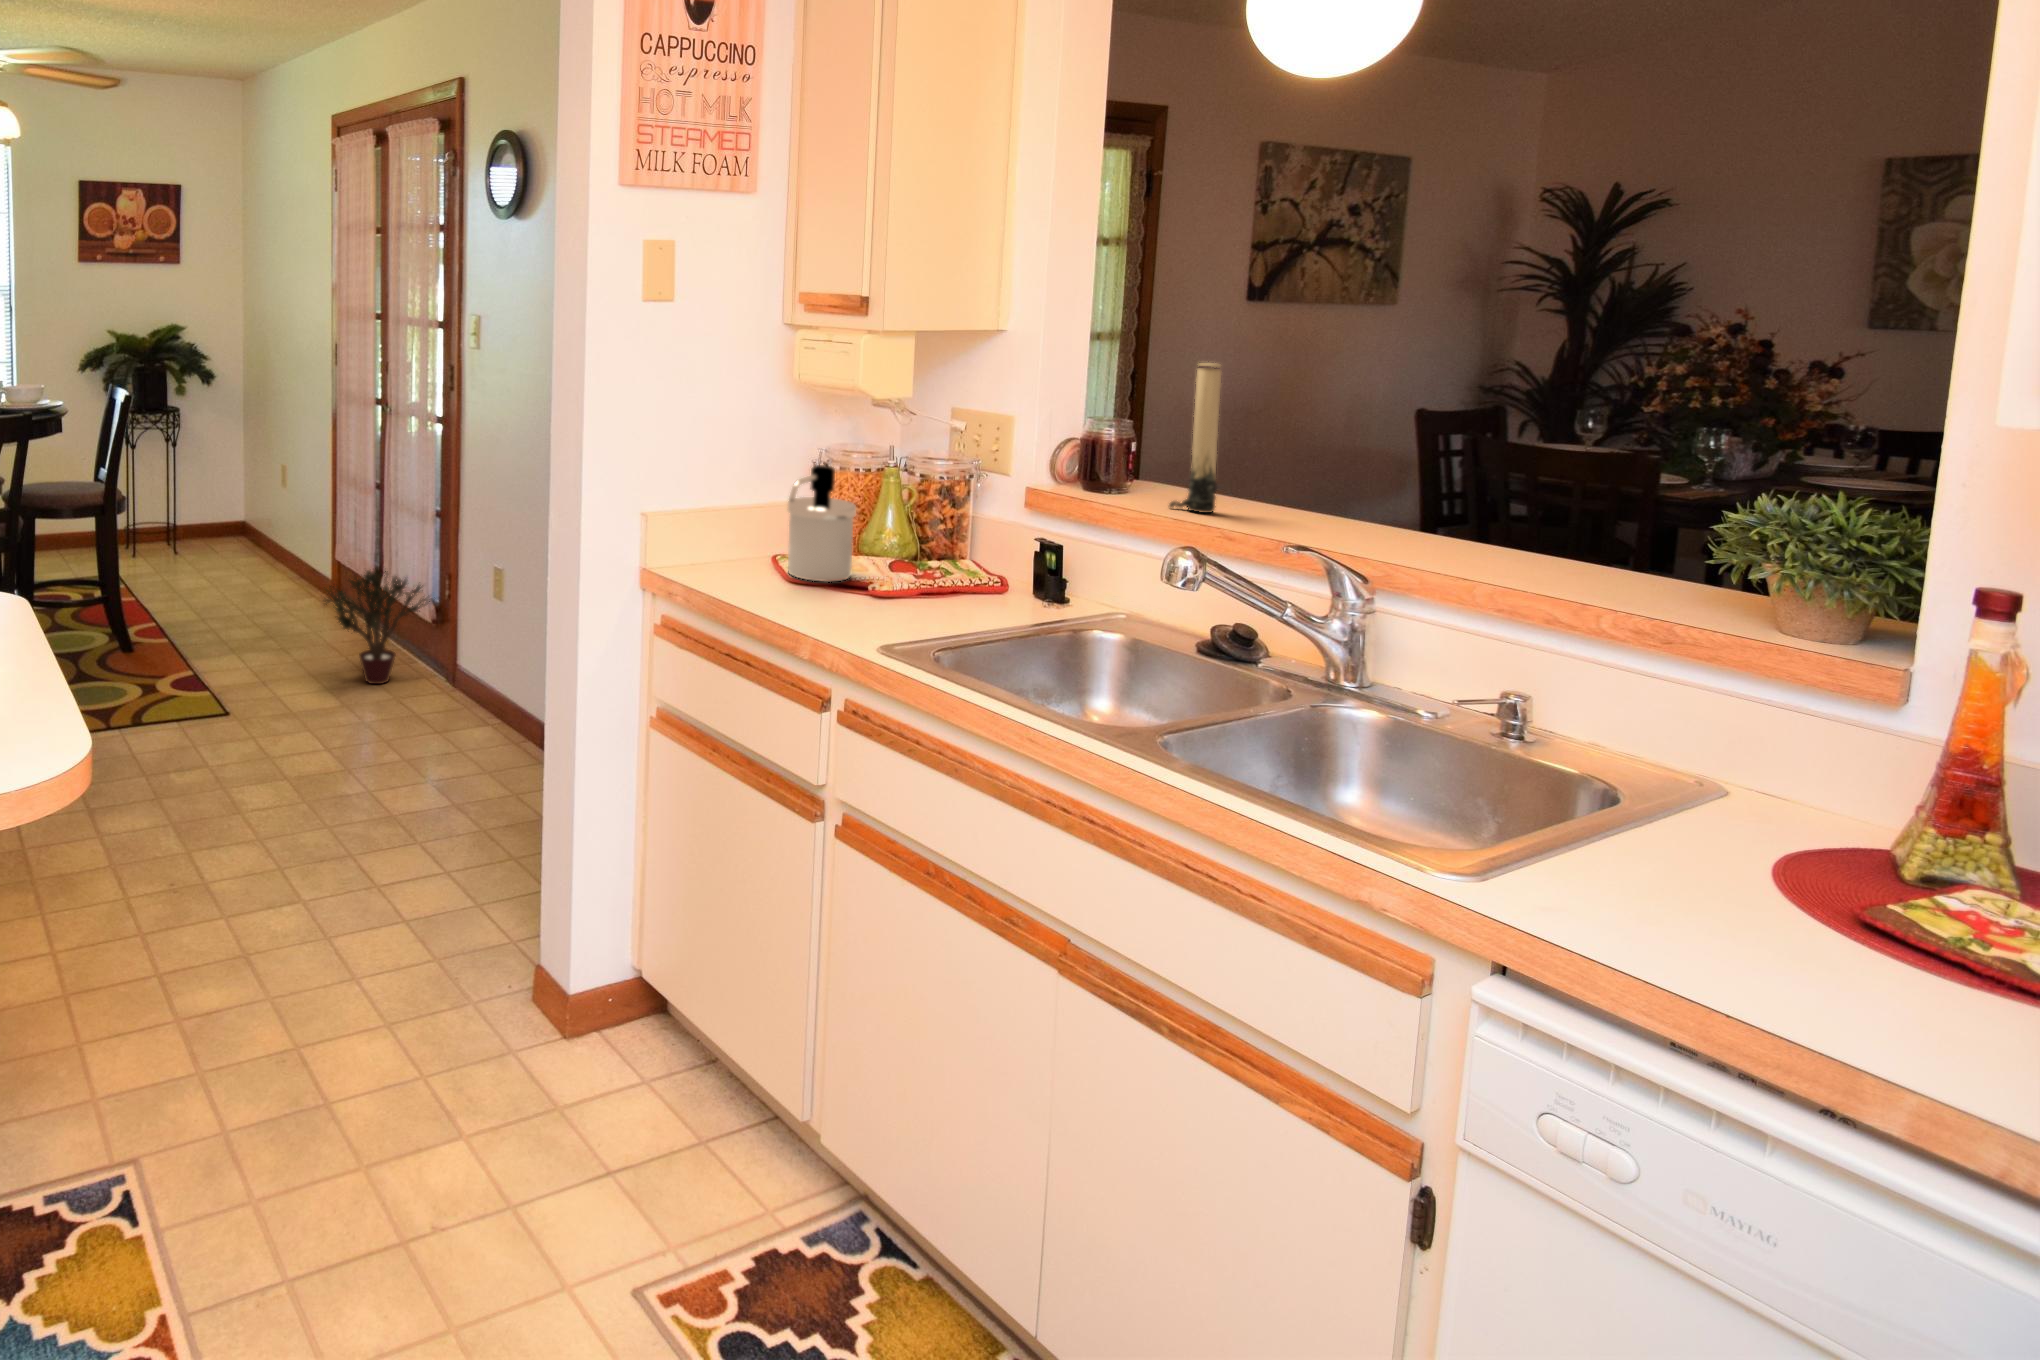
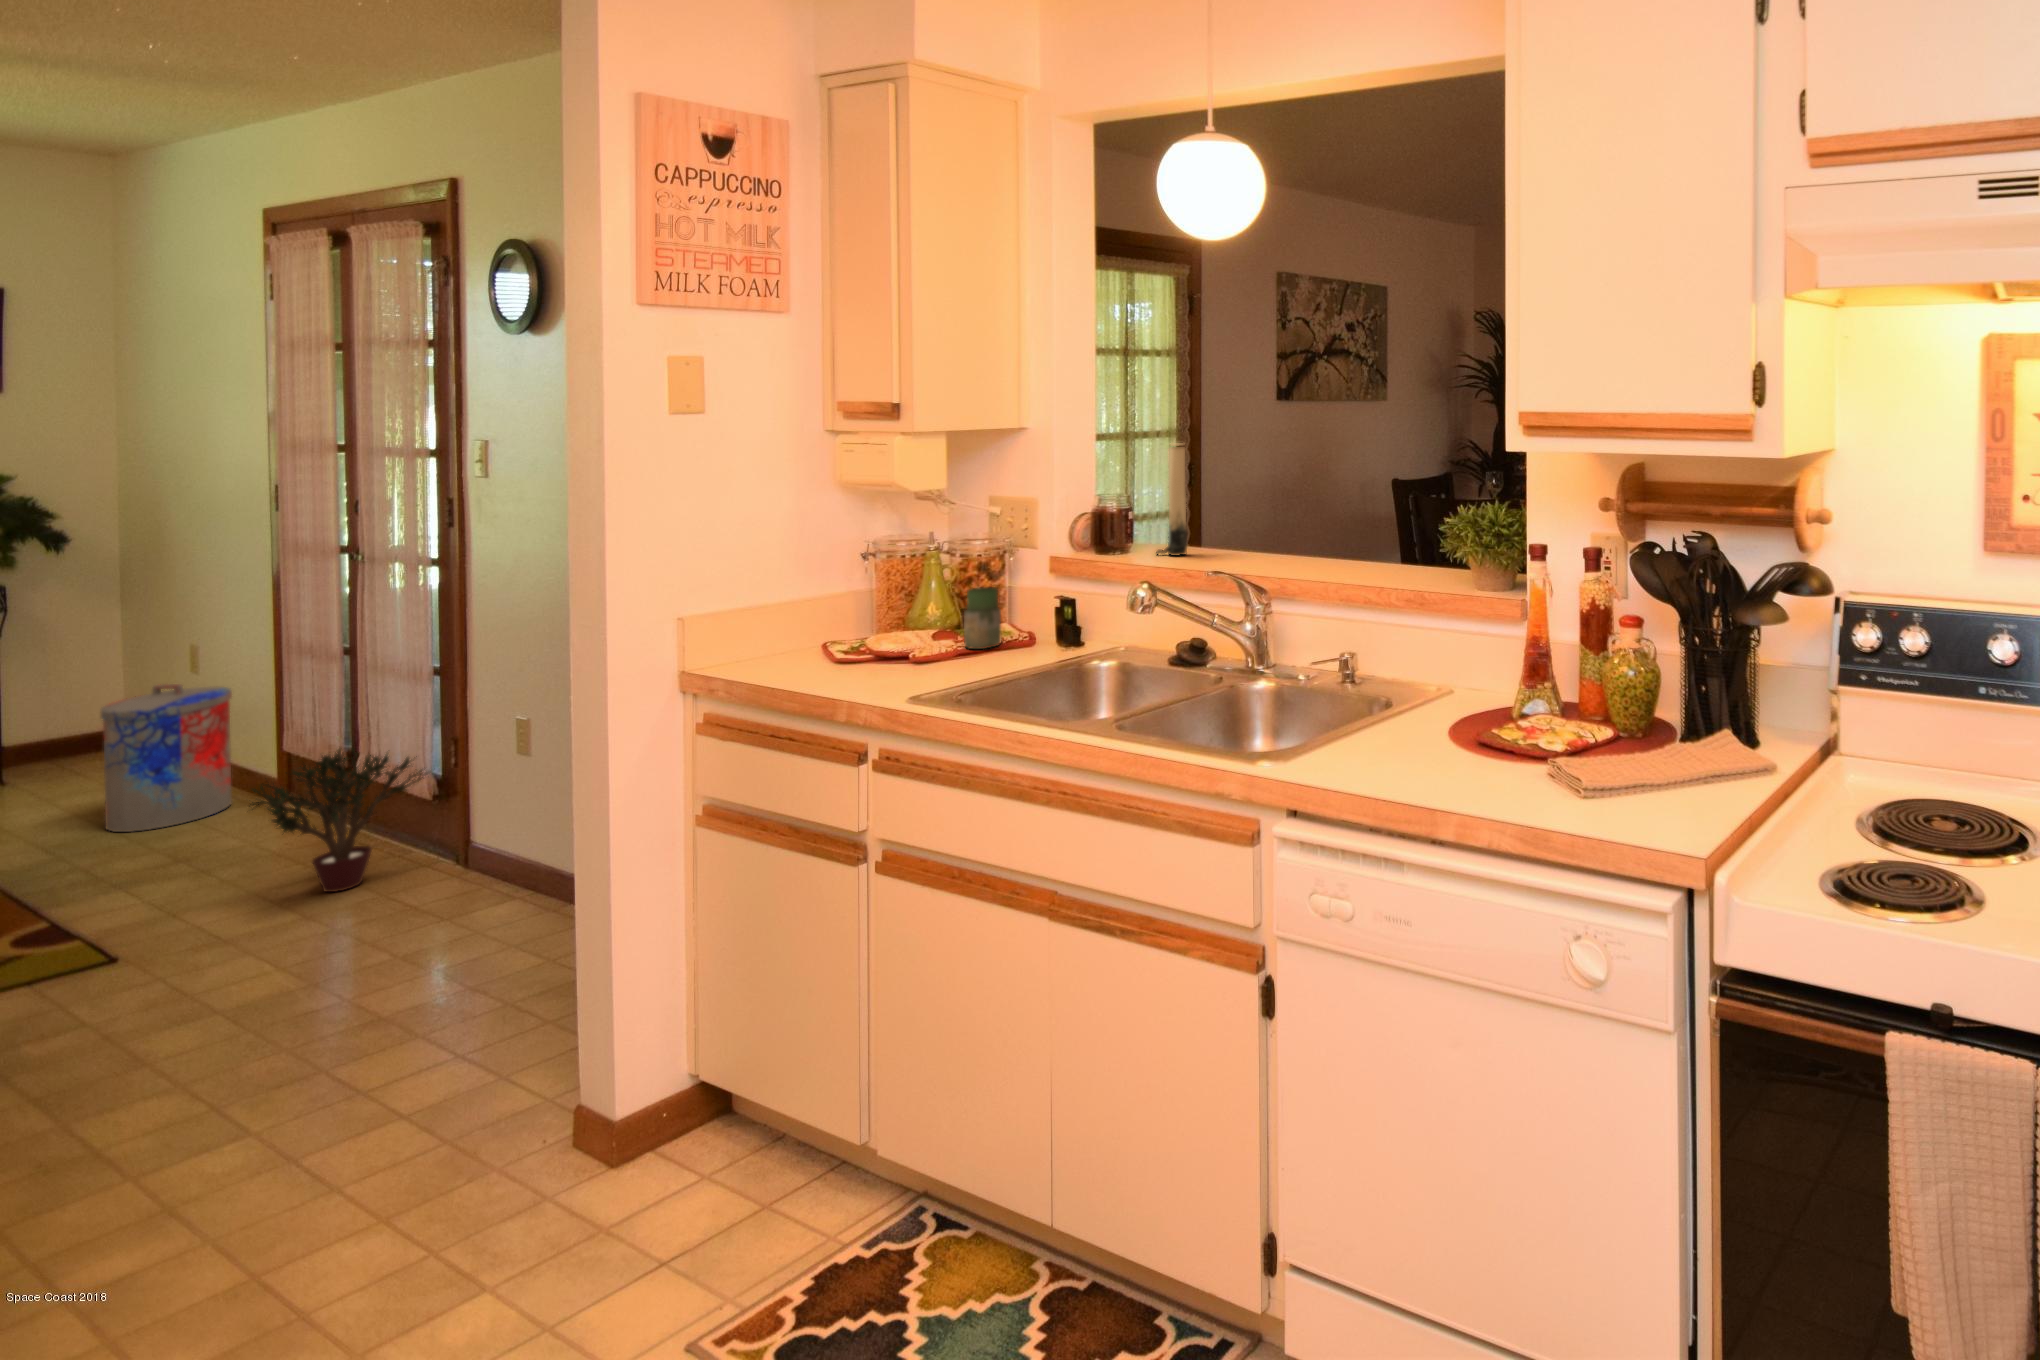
soap dispenser: present [787,465,856,582] -> none [829,555,900,659]
trash can: none [243,491,313,601] -> present [100,684,232,832]
jar: none [924,518,969,592] -> present [964,587,1001,649]

